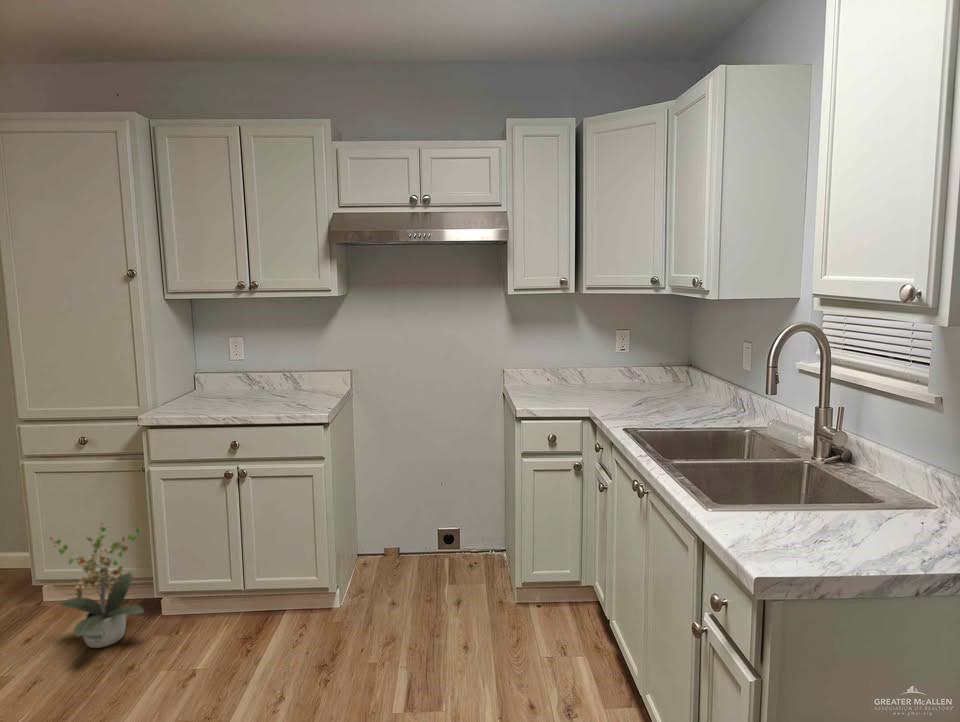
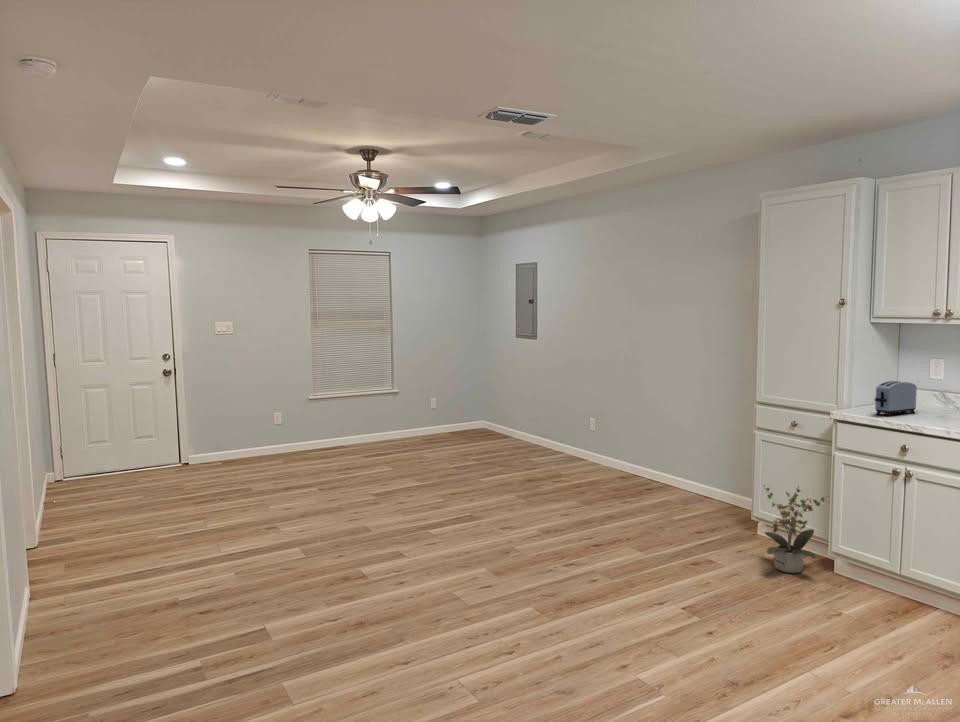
toaster: none [189,367,230,410] -> present [875,381,917,416]

